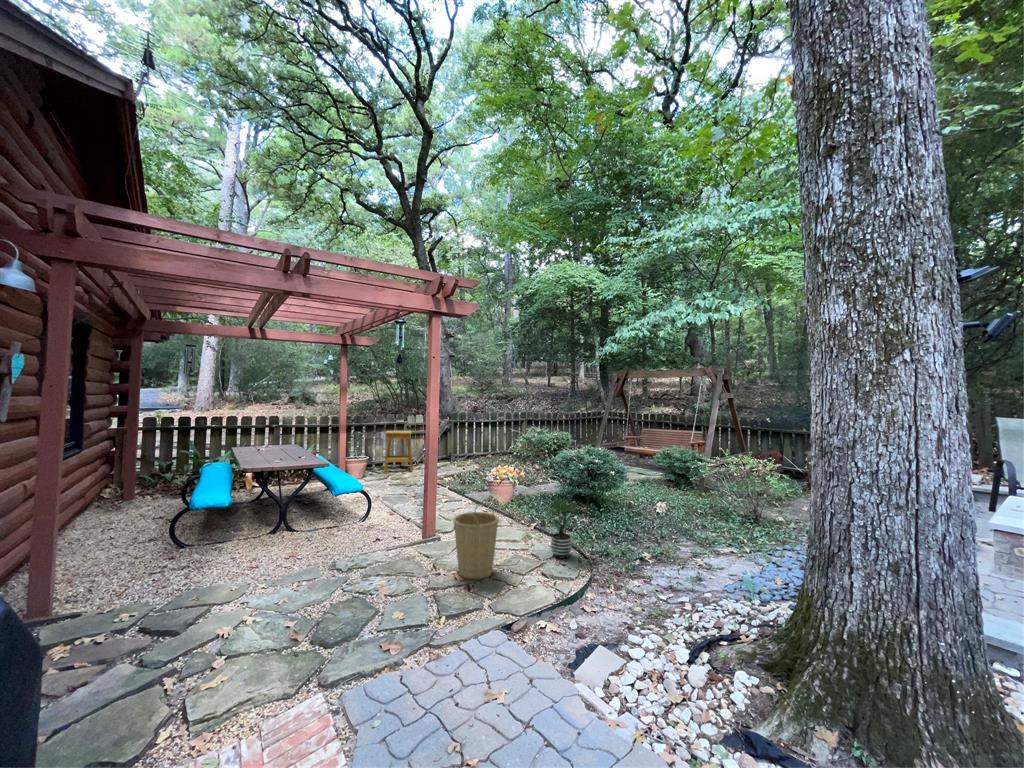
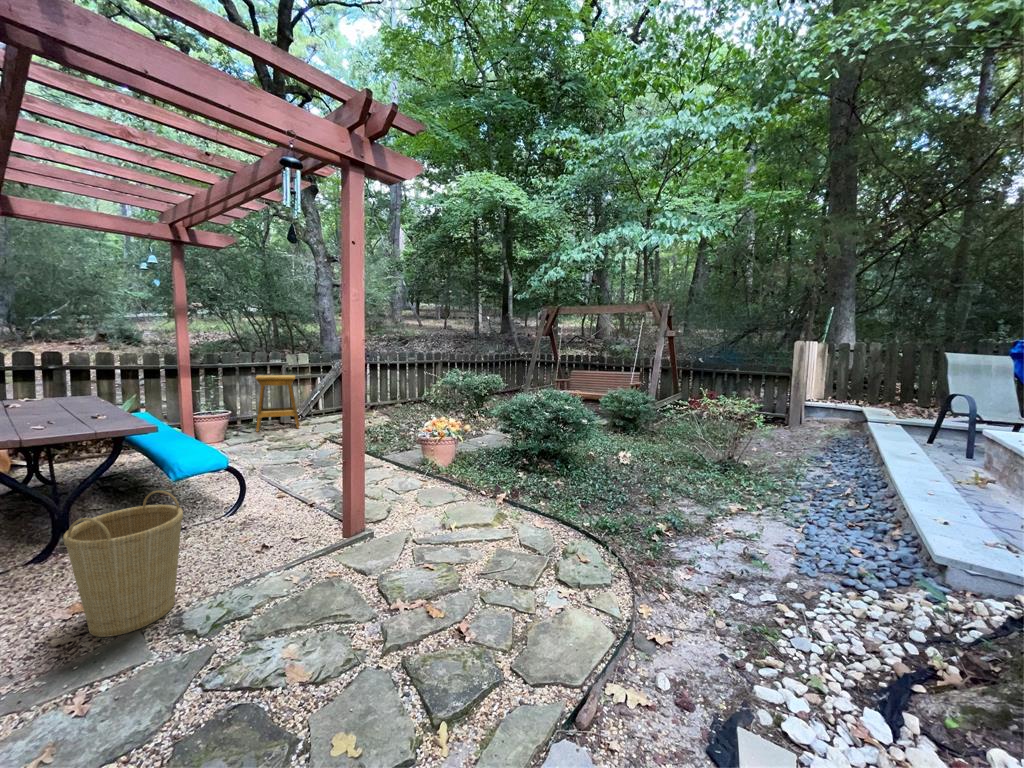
potted plant: present [541,499,575,558] -> none [531,461,589,545]
basket: present [453,504,499,579] -> present [63,491,183,637]

